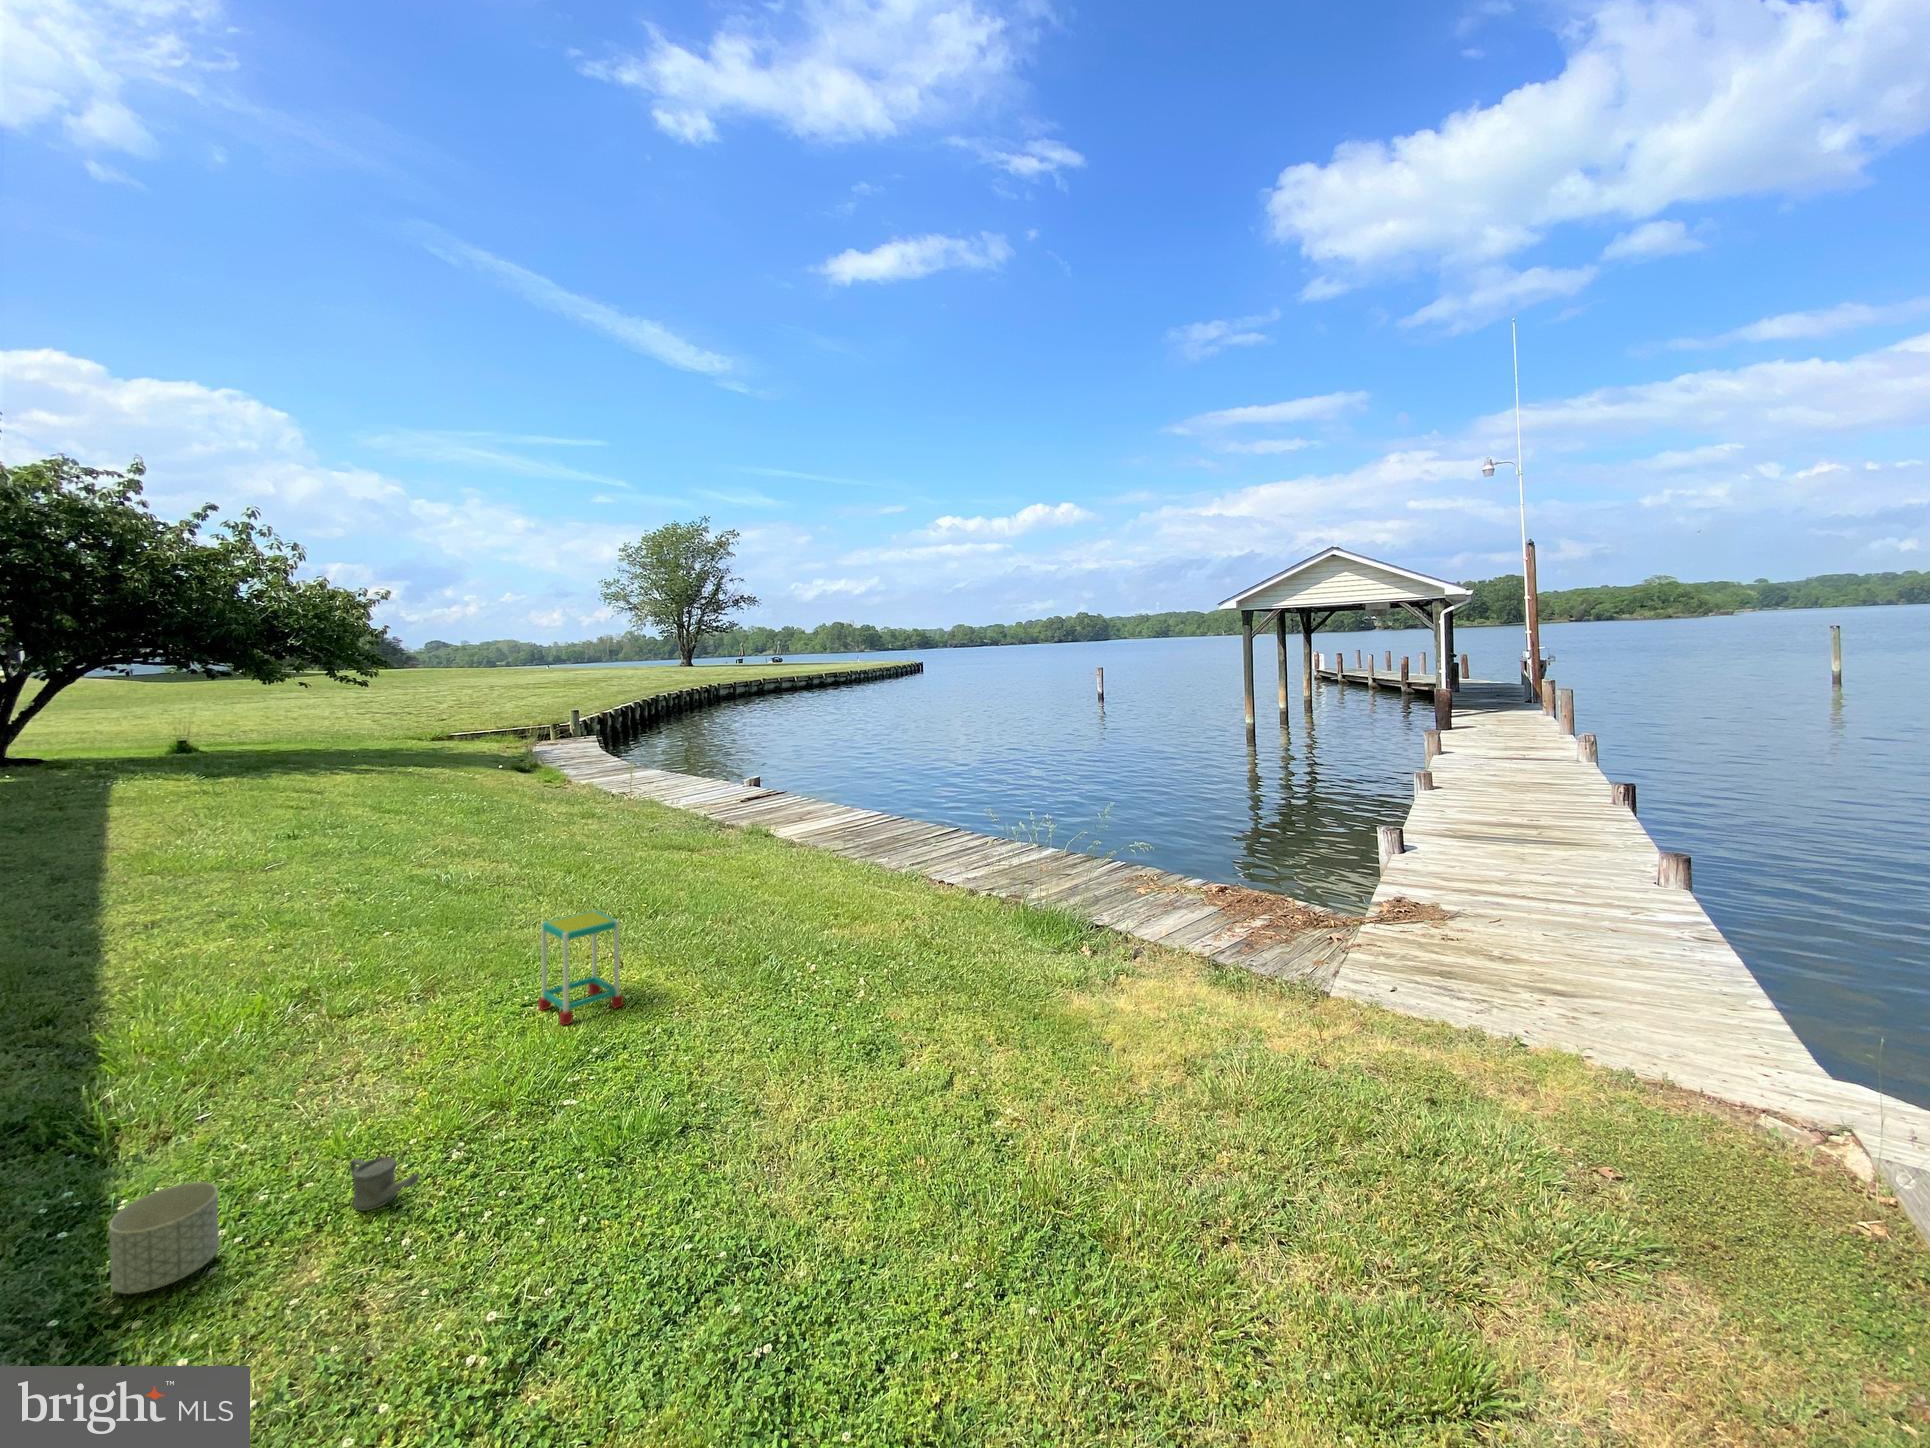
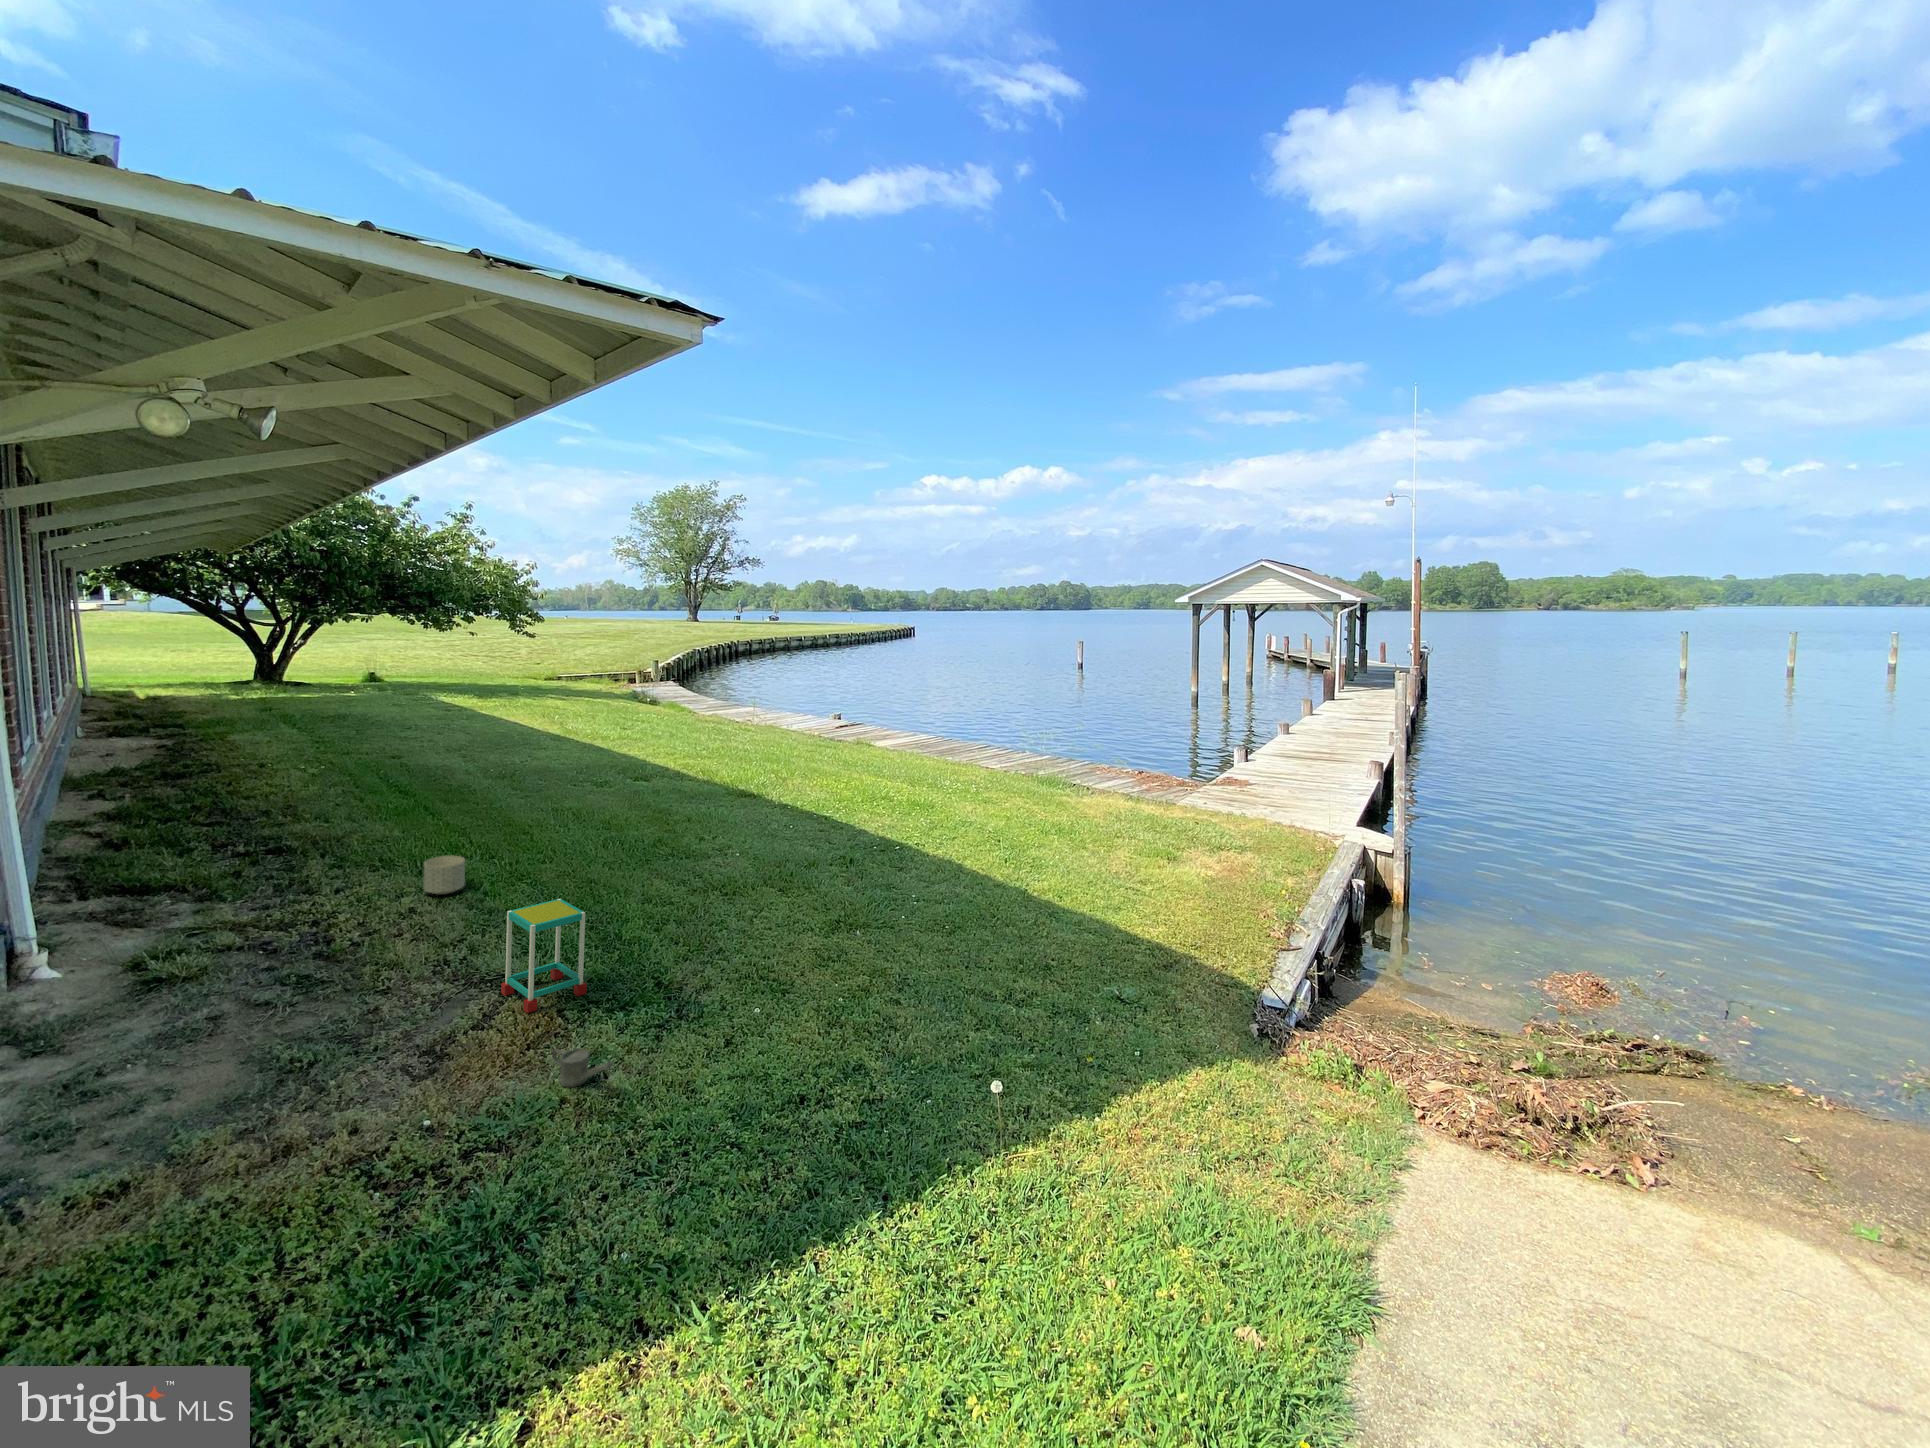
watering can: present [350,1157,419,1211] -> present [552,1049,613,1087]
planter: present [109,1182,219,1294] -> present [424,856,465,895]

